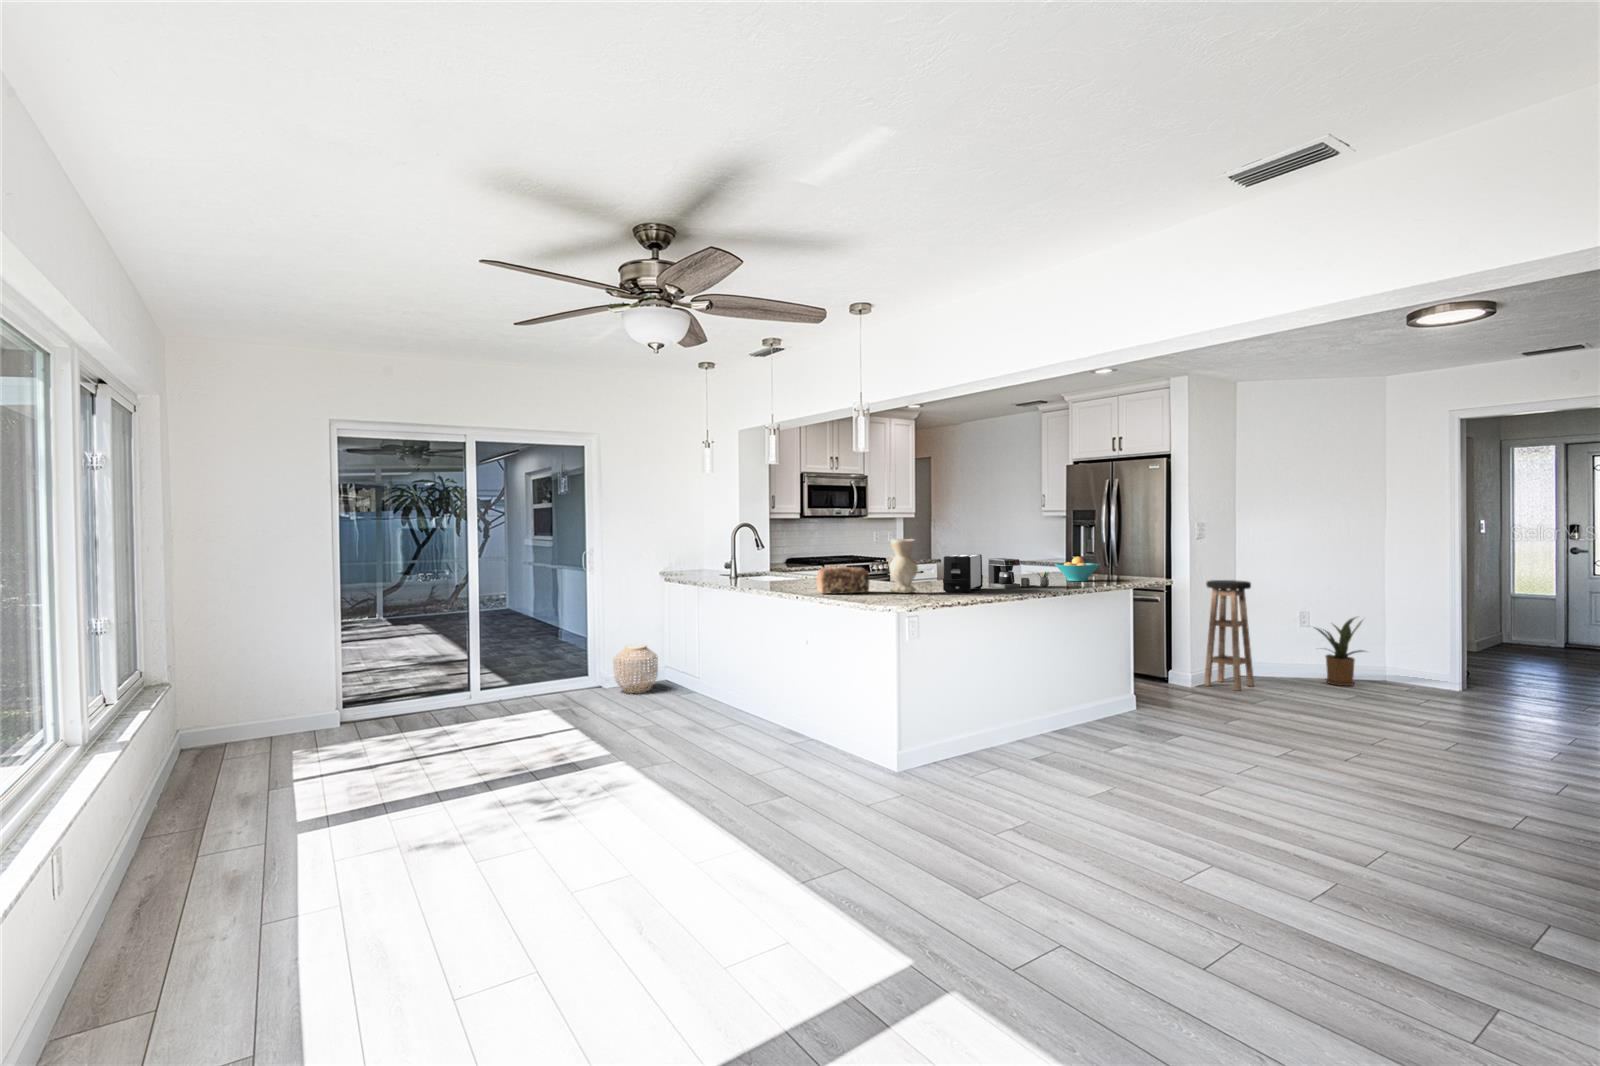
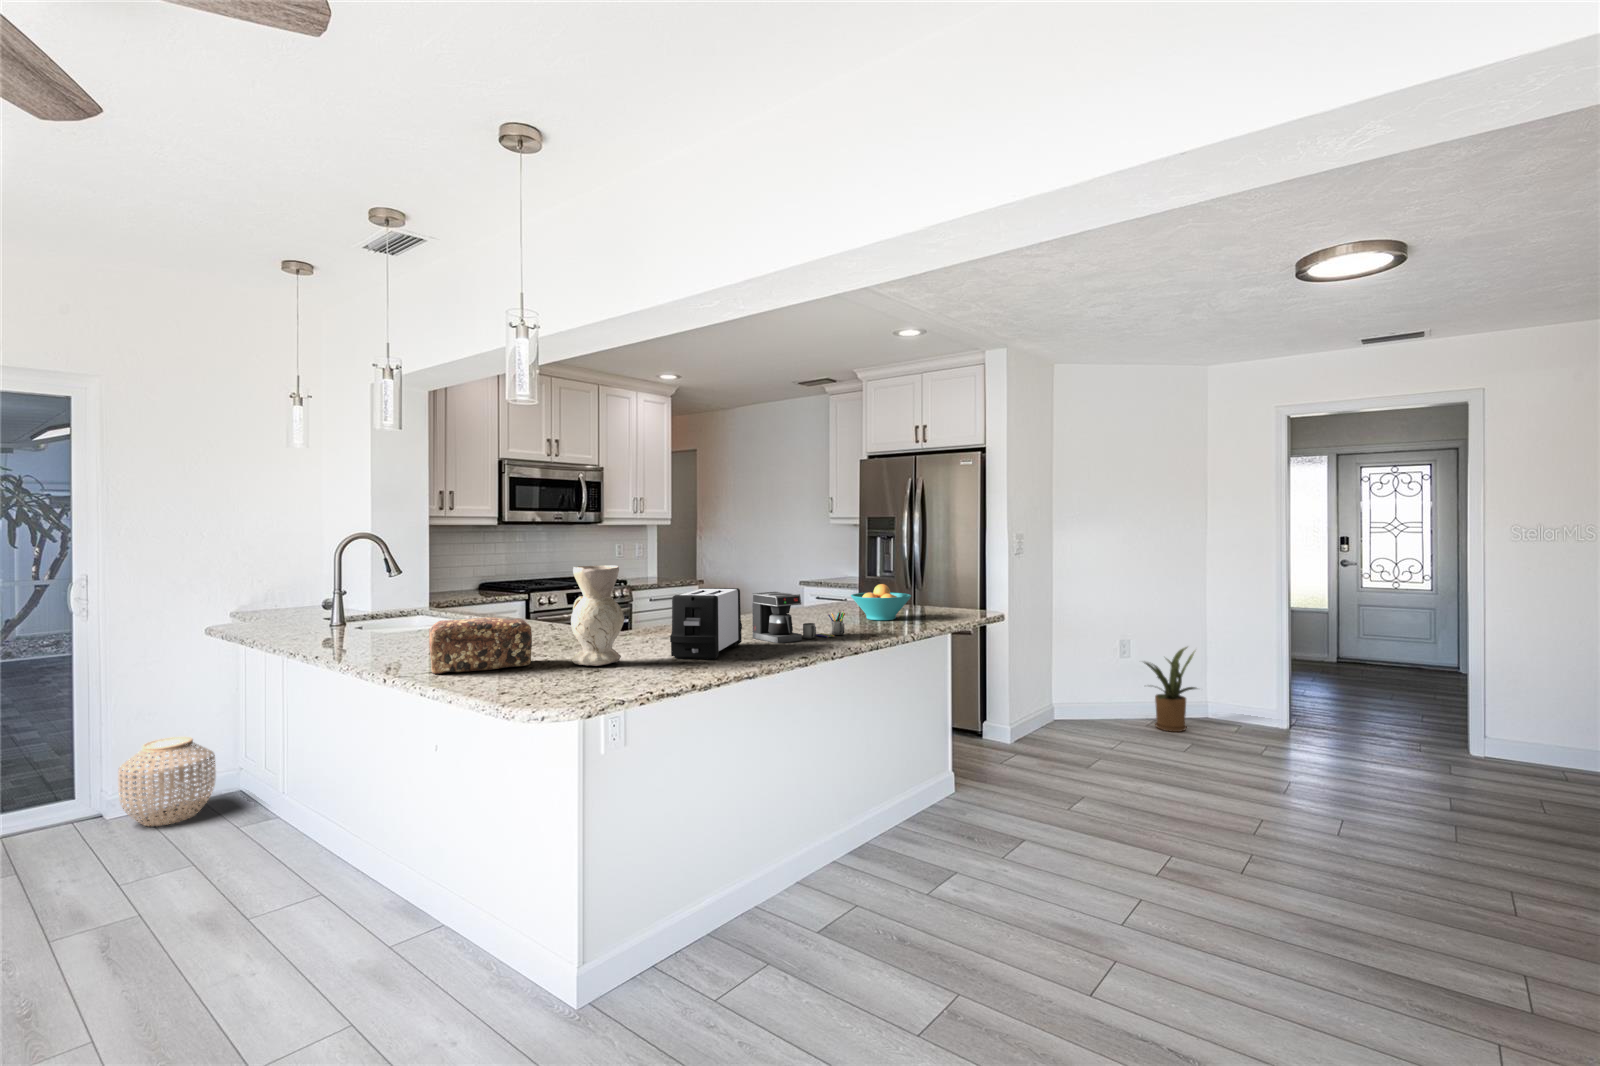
bar stool: present [1204,580,1254,691] -> none [1027,607,1083,749]

